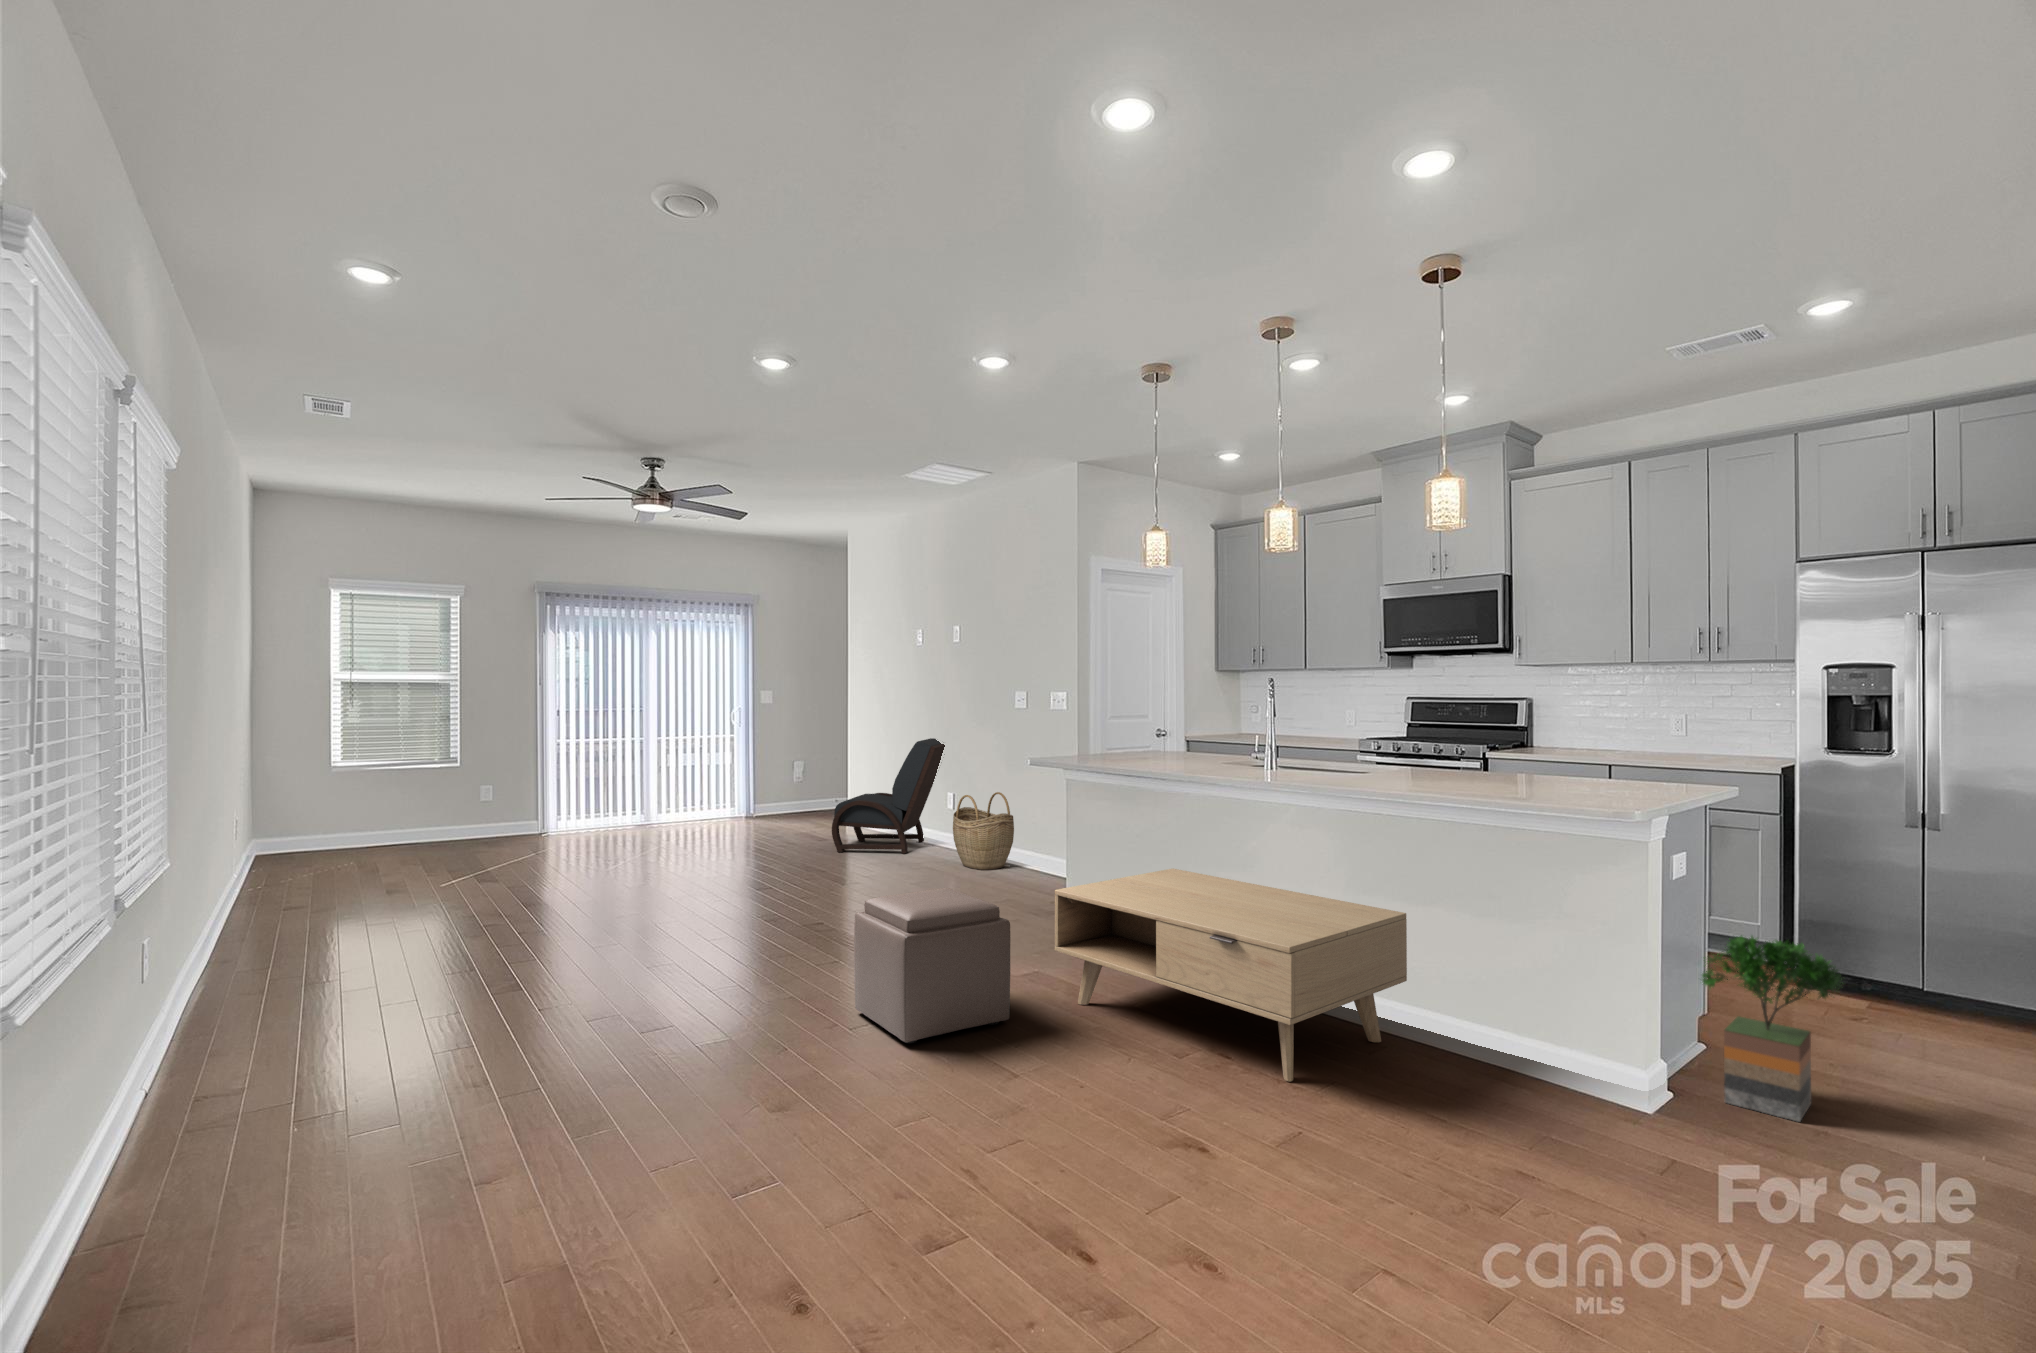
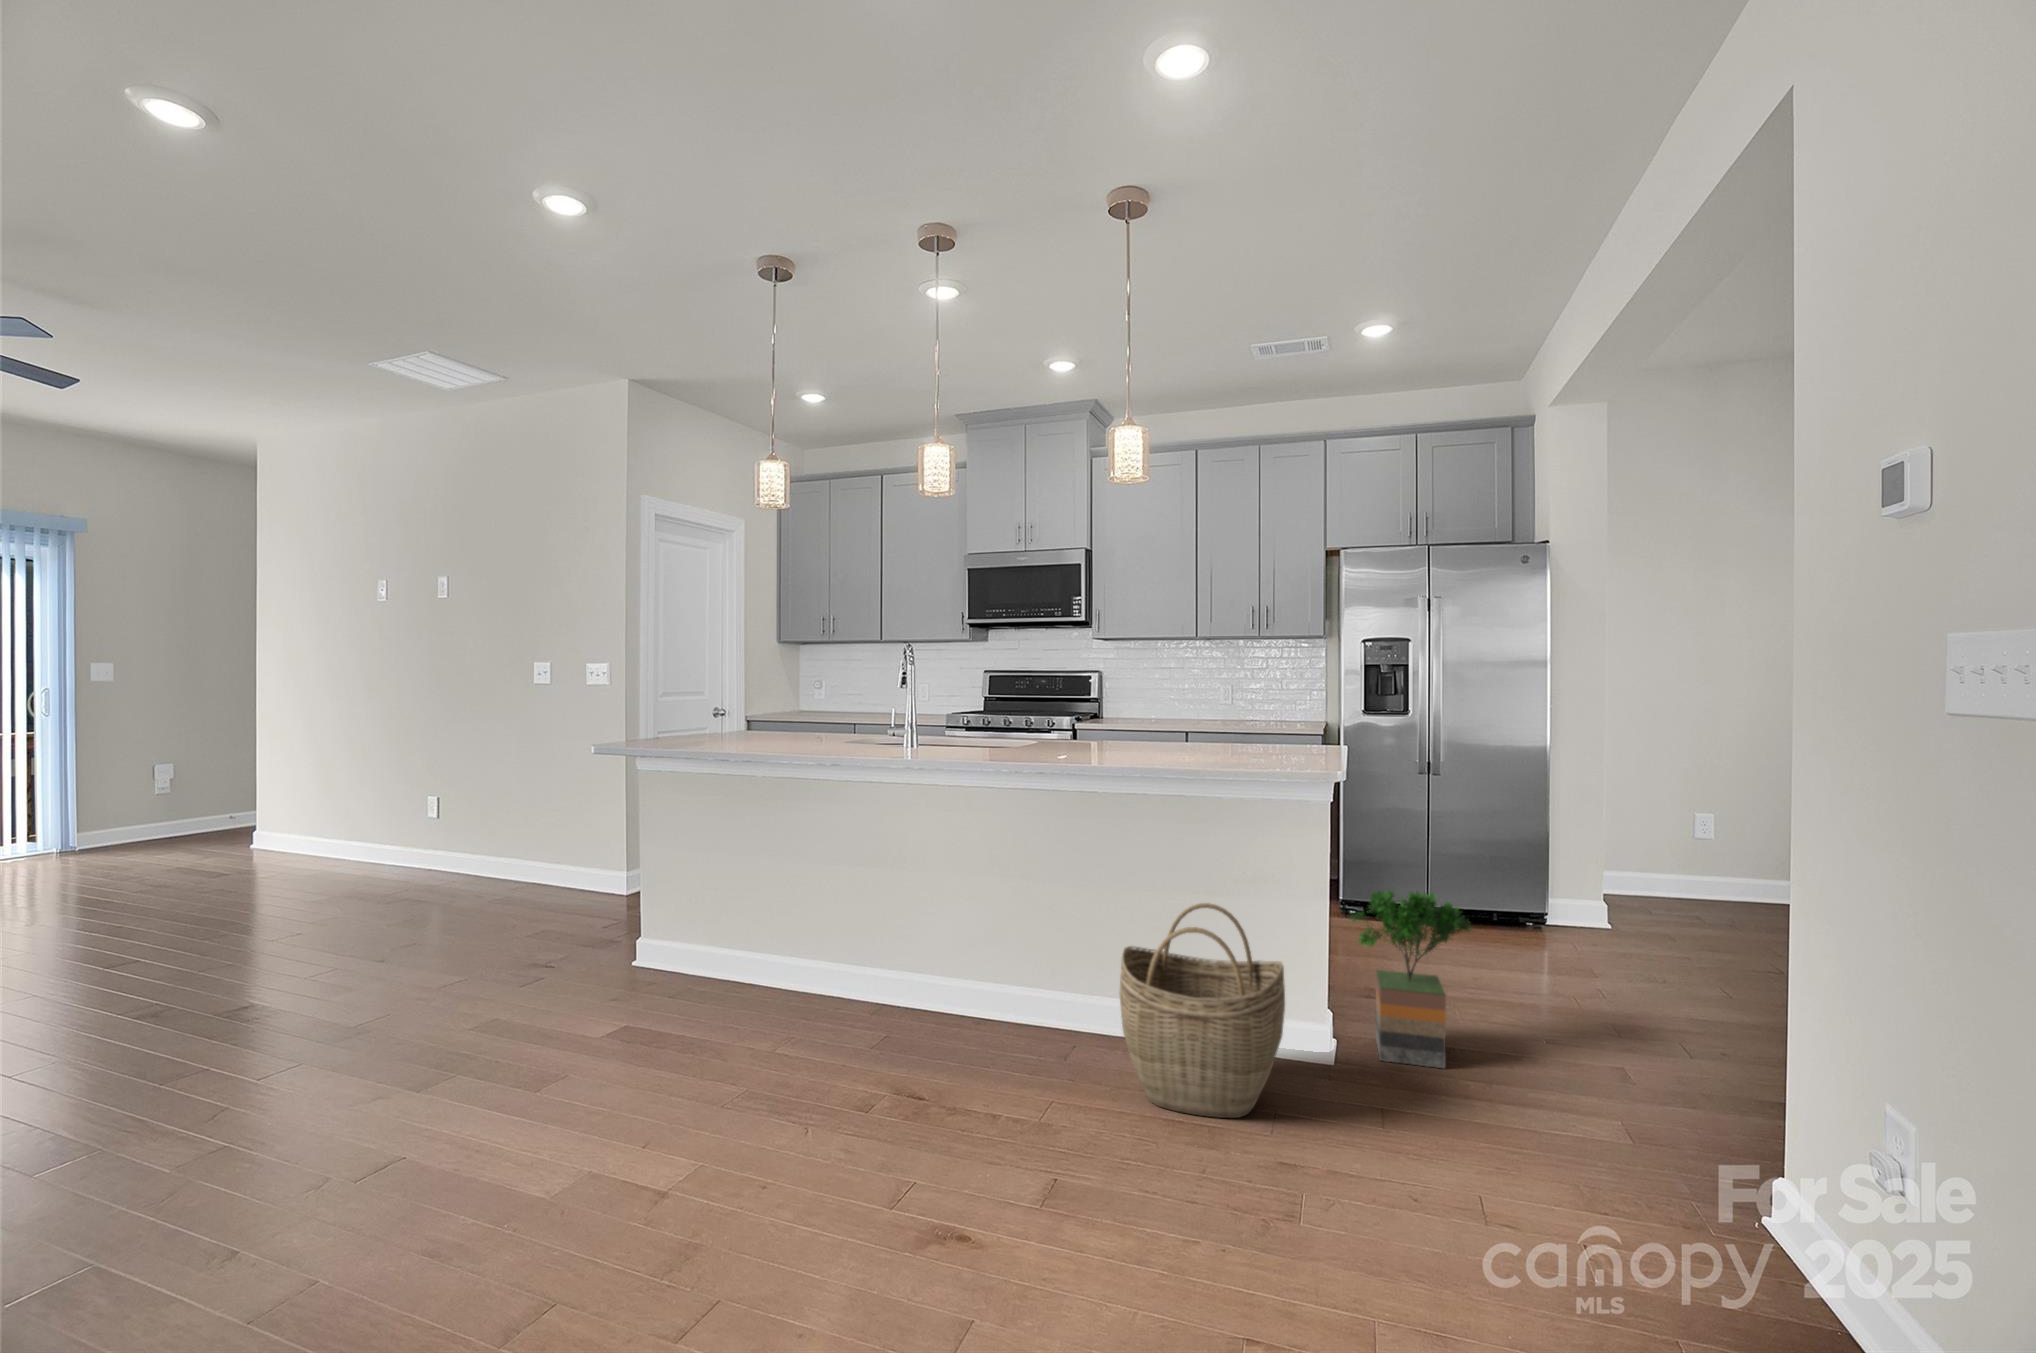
lounge chair: present [832,738,945,854] -> none [223,725,423,890]
woven basket: present [953,792,1014,870] -> present [1120,903,1285,1118]
coffee table: present [1055,869,1407,1082] -> none [627,874,1077,1143]
ottoman: present [854,888,1010,1043] -> none [263,942,563,1222]

